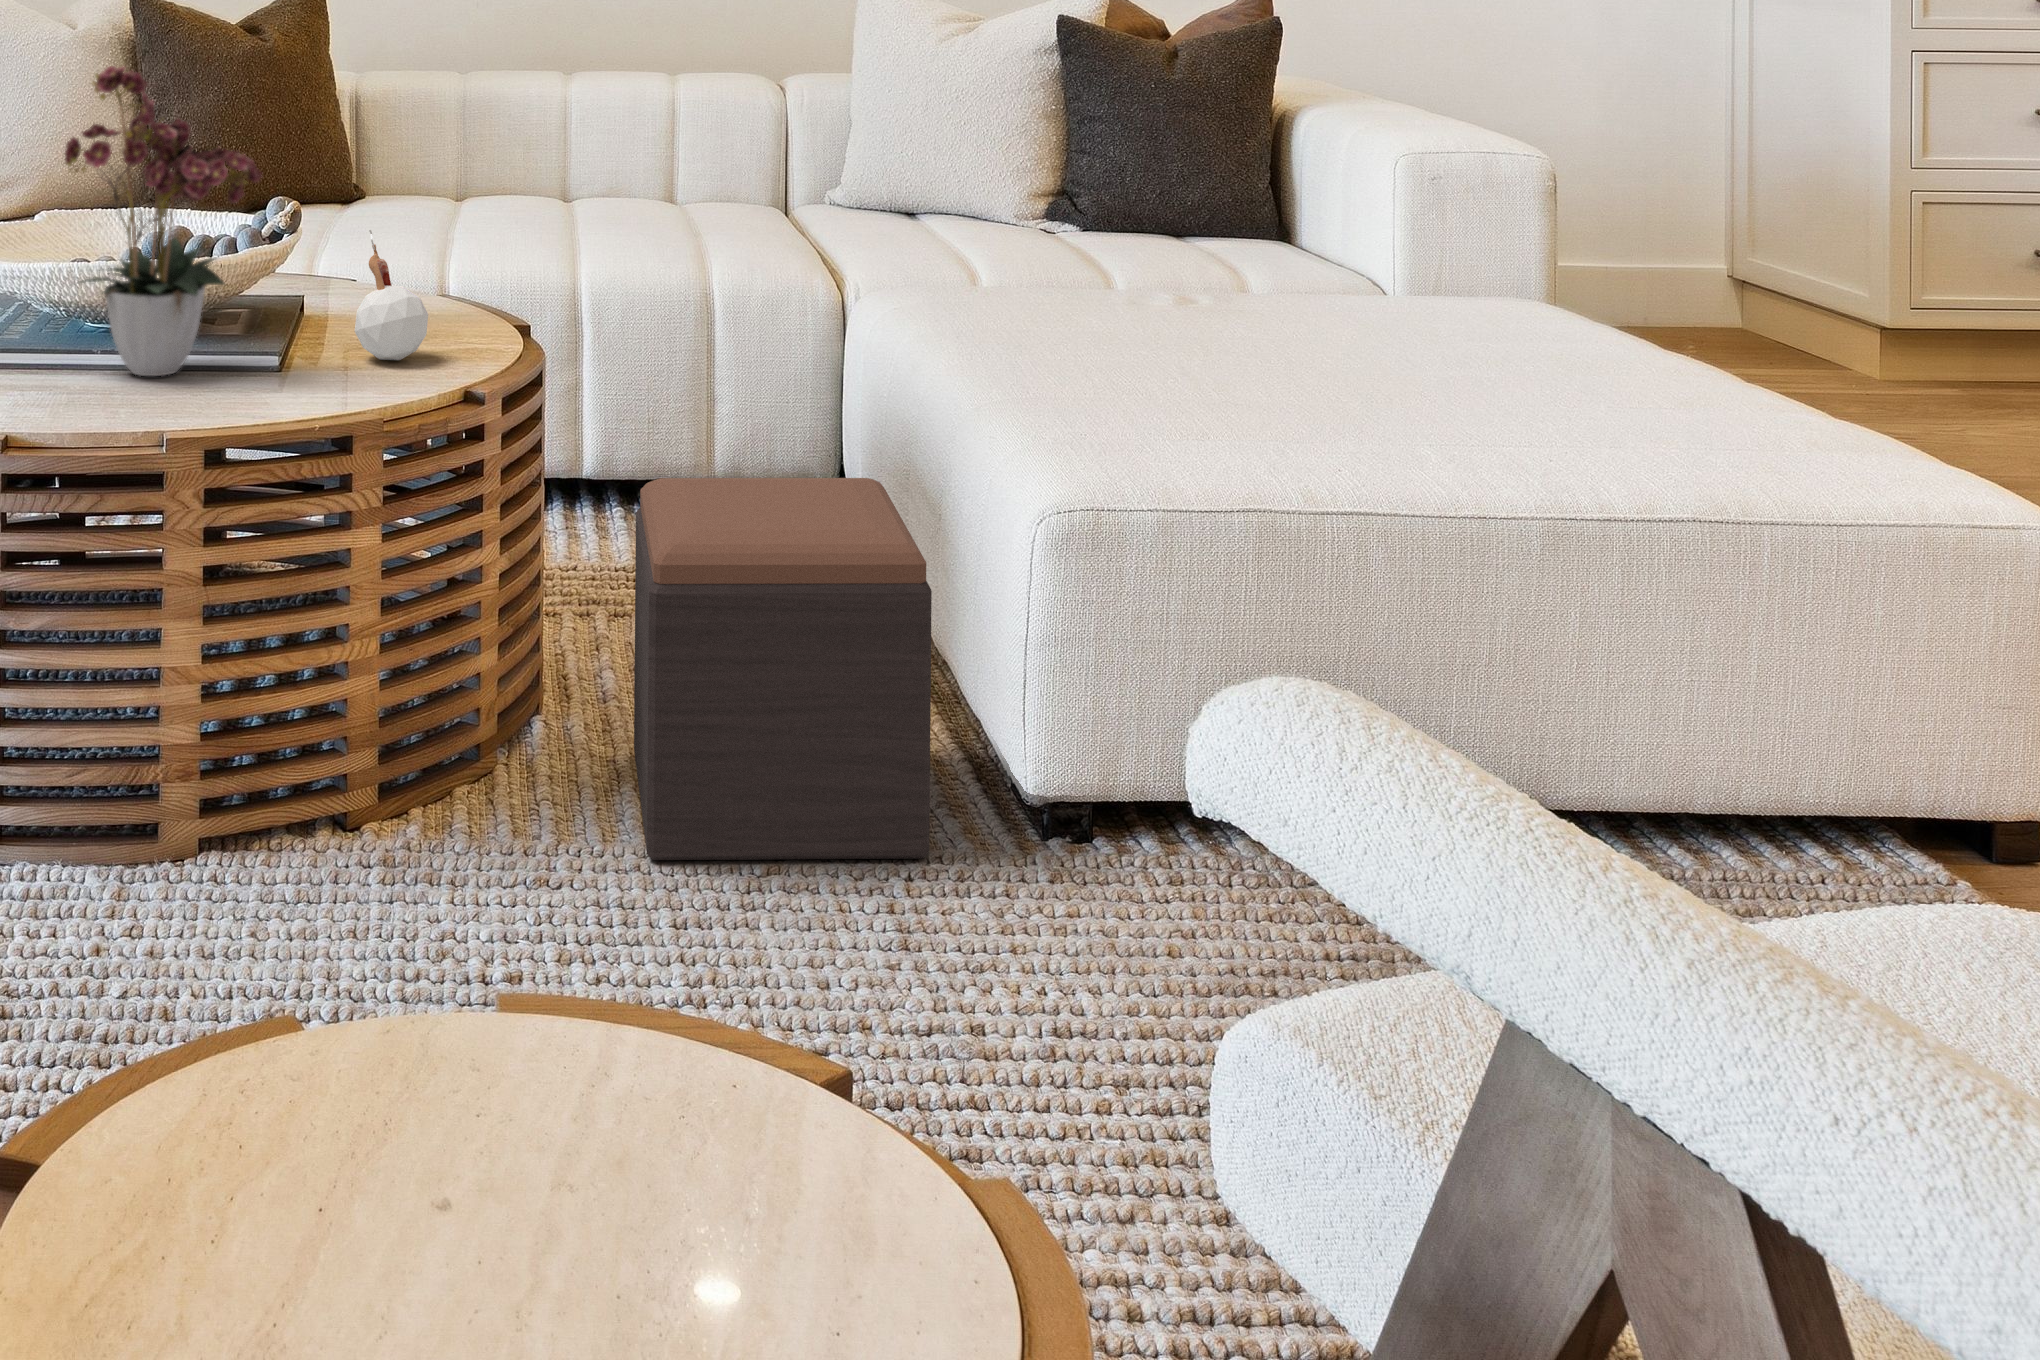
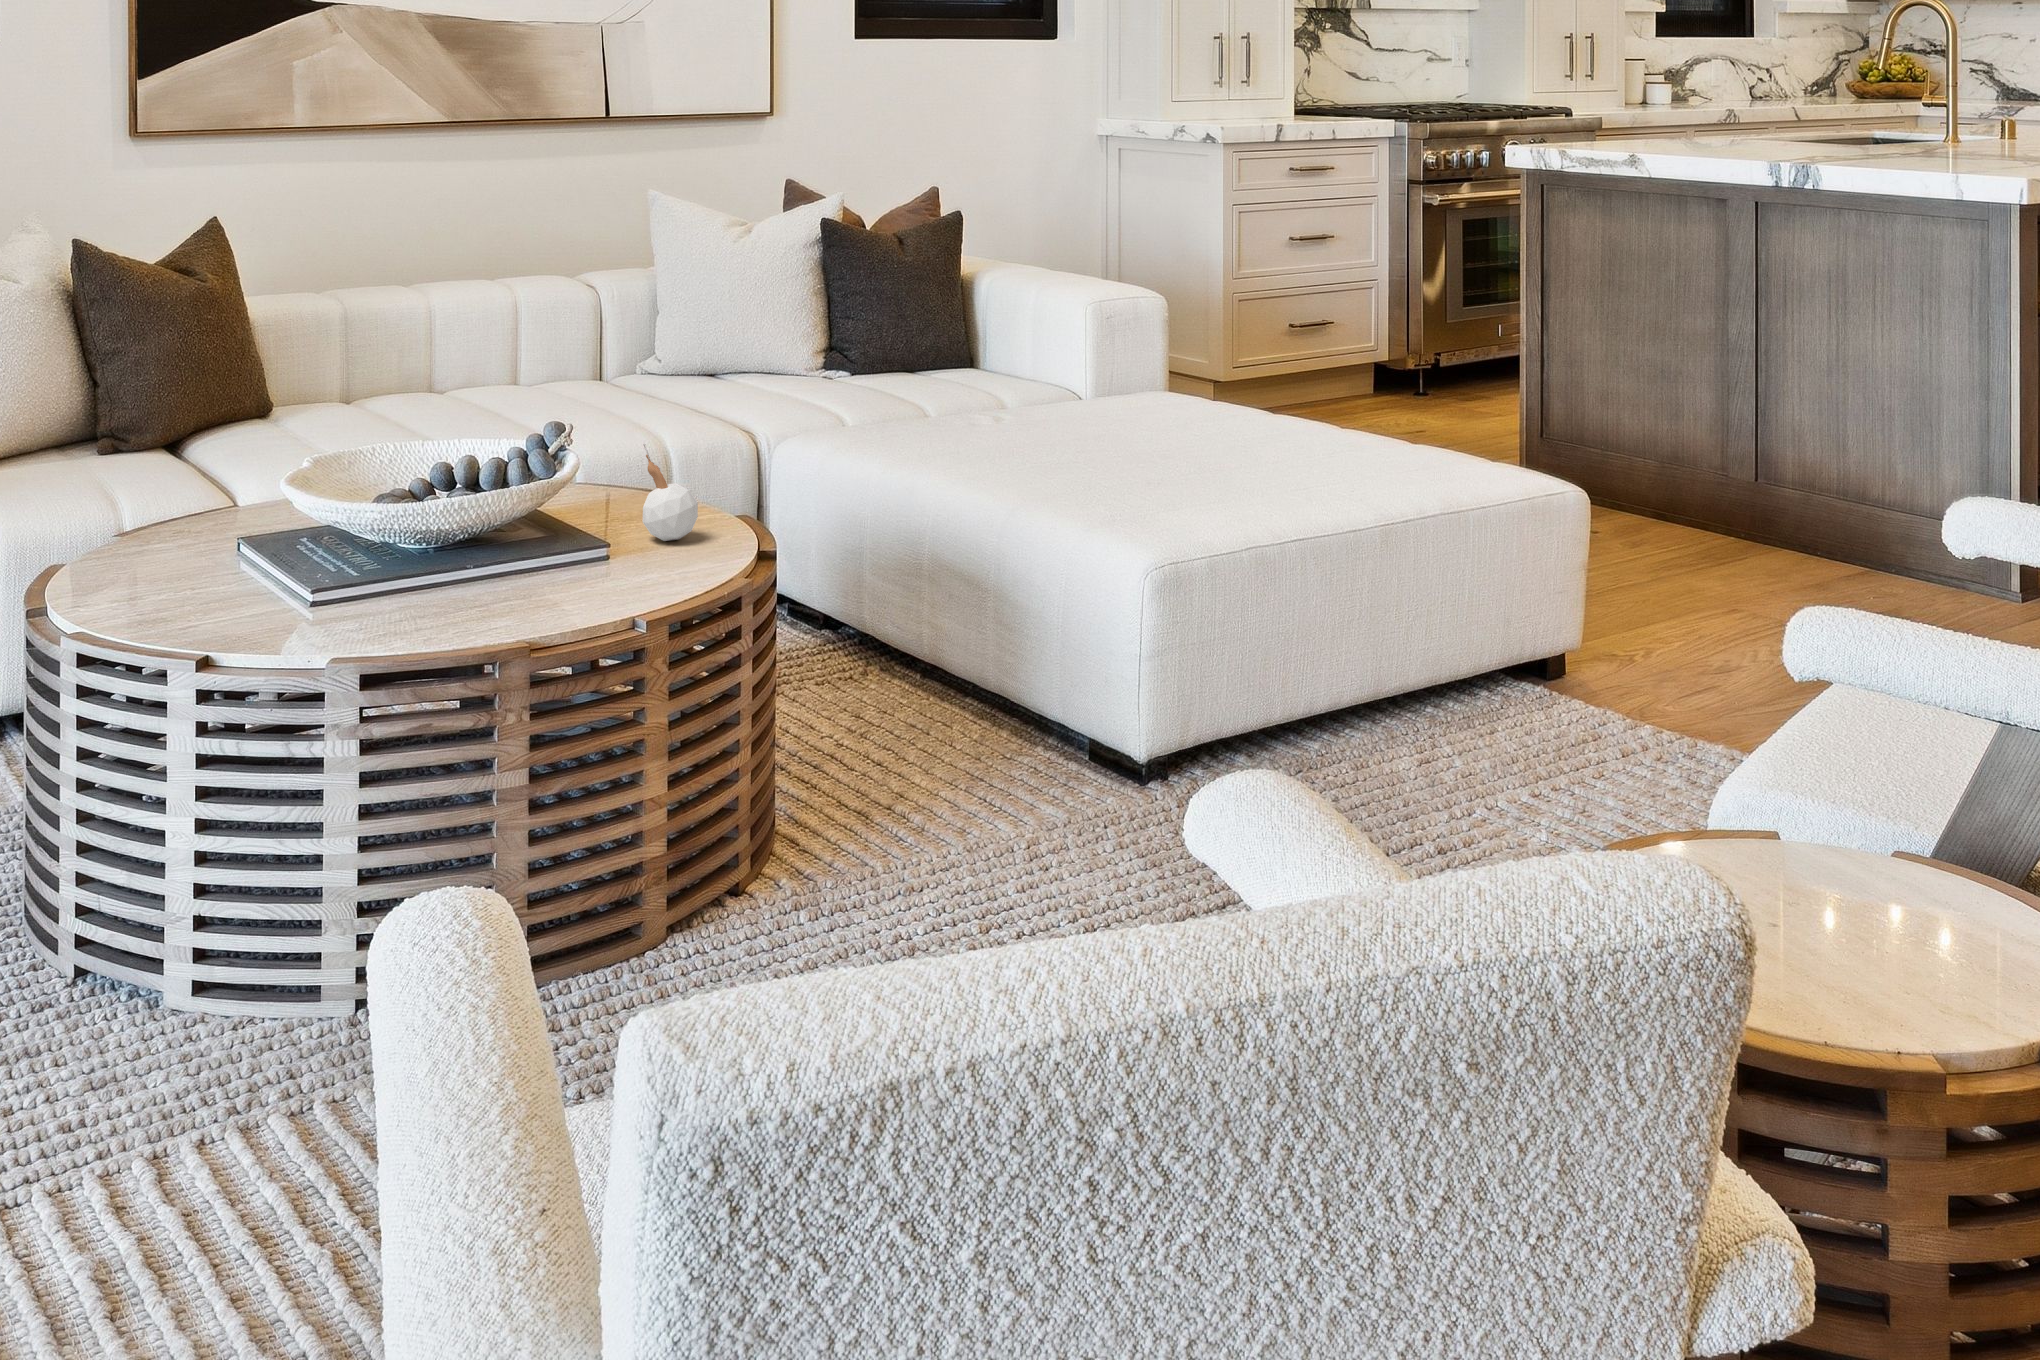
flower arrangement: present [64,66,263,376] -> none [458,327,620,582]
footstool: present [634,478,932,860] -> none [856,569,1106,848]

